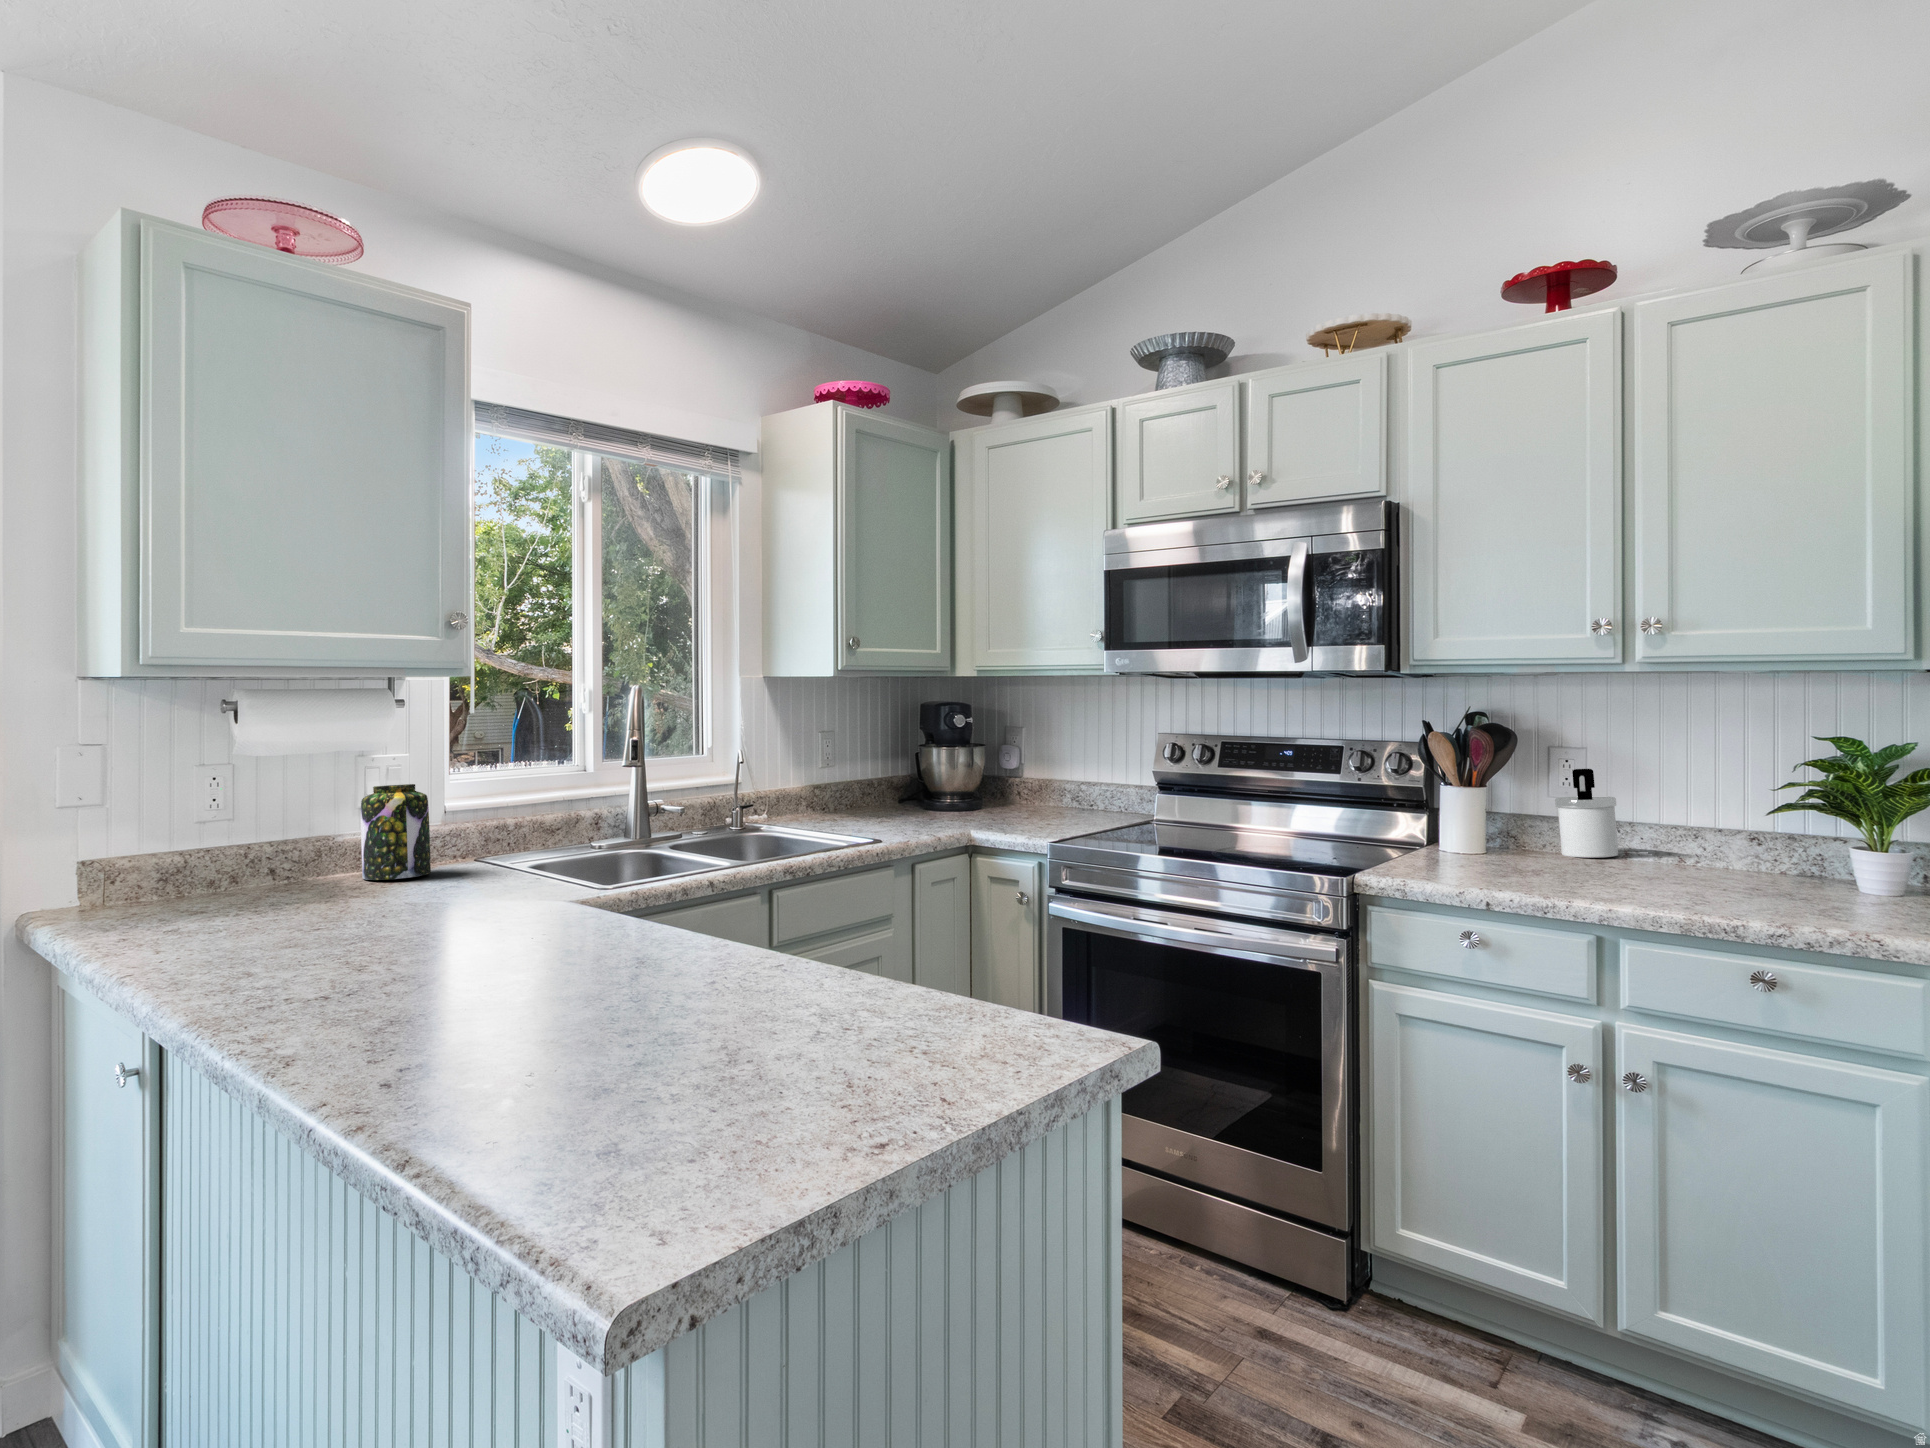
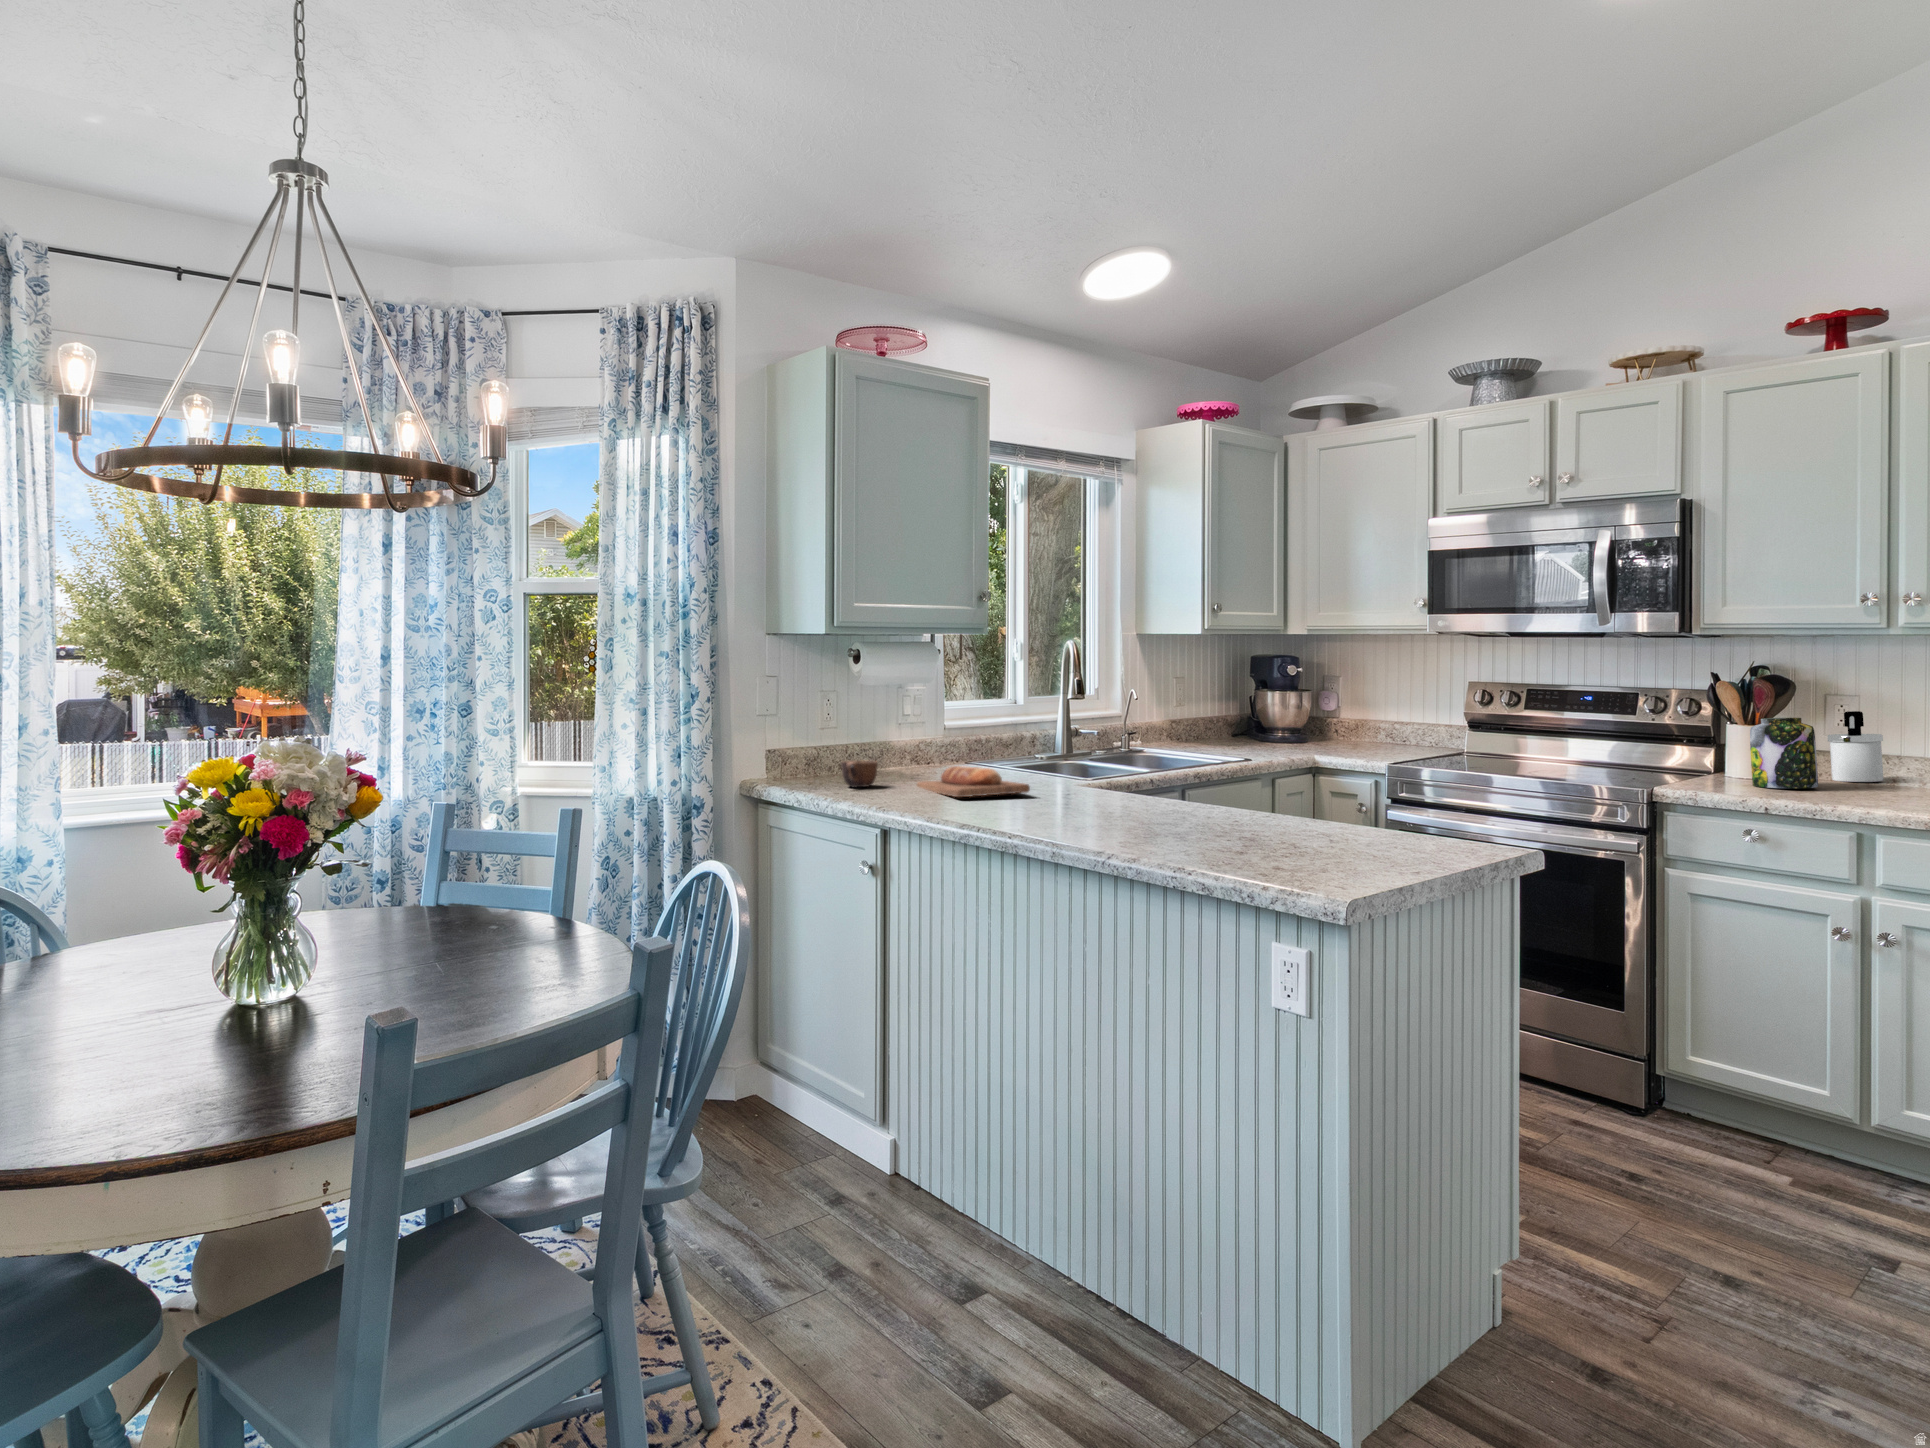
jar: present [361,784,431,880] -> present [1750,718,1818,788]
mug: none [181,868,252,913] -> present [841,760,878,787]
bread loaf: none [319,874,458,933] -> present [917,766,1030,797]

